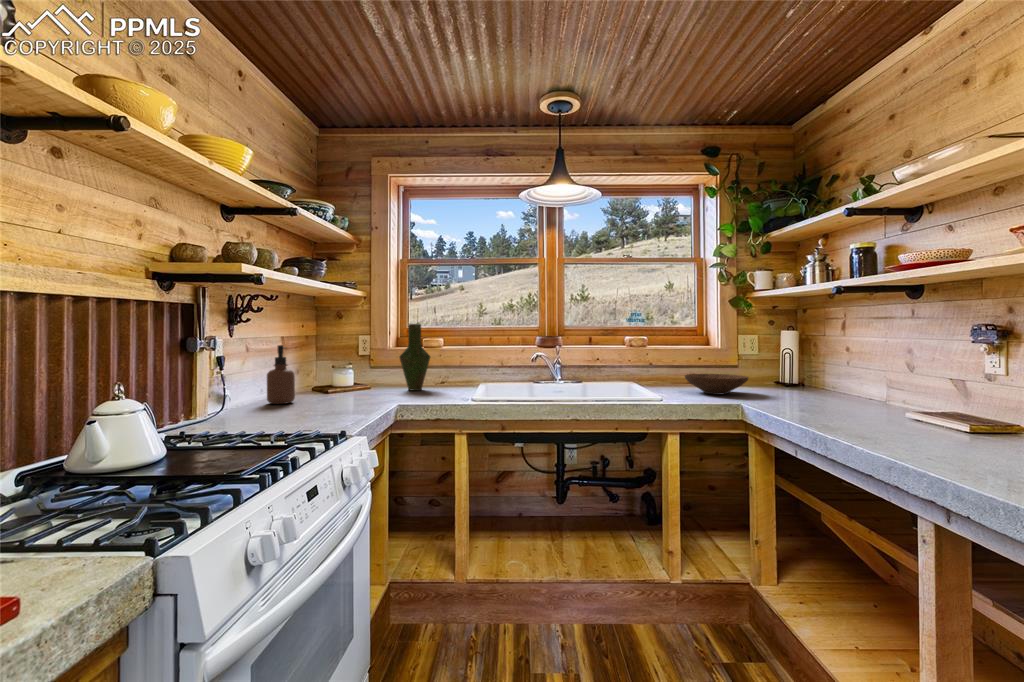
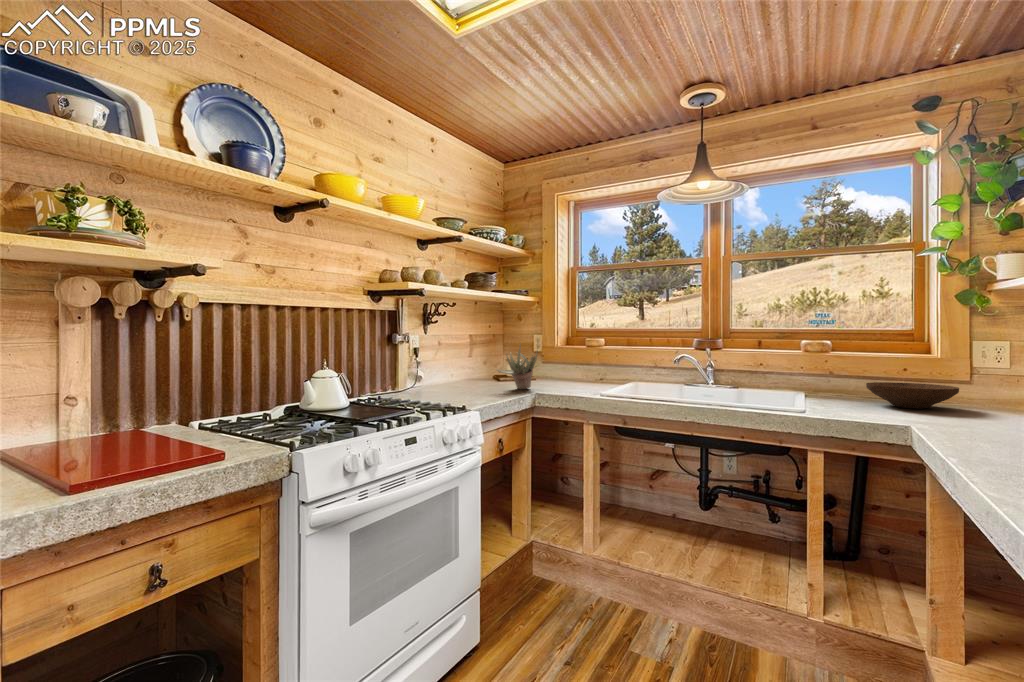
vase: present [399,324,430,391] -> none [557,324,586,384]
soap dispenser: present [267,345,295,404] -> none [448,342,467,387]
succulent plant: none [345,345,391,401] -> present [497,344,538,389]

